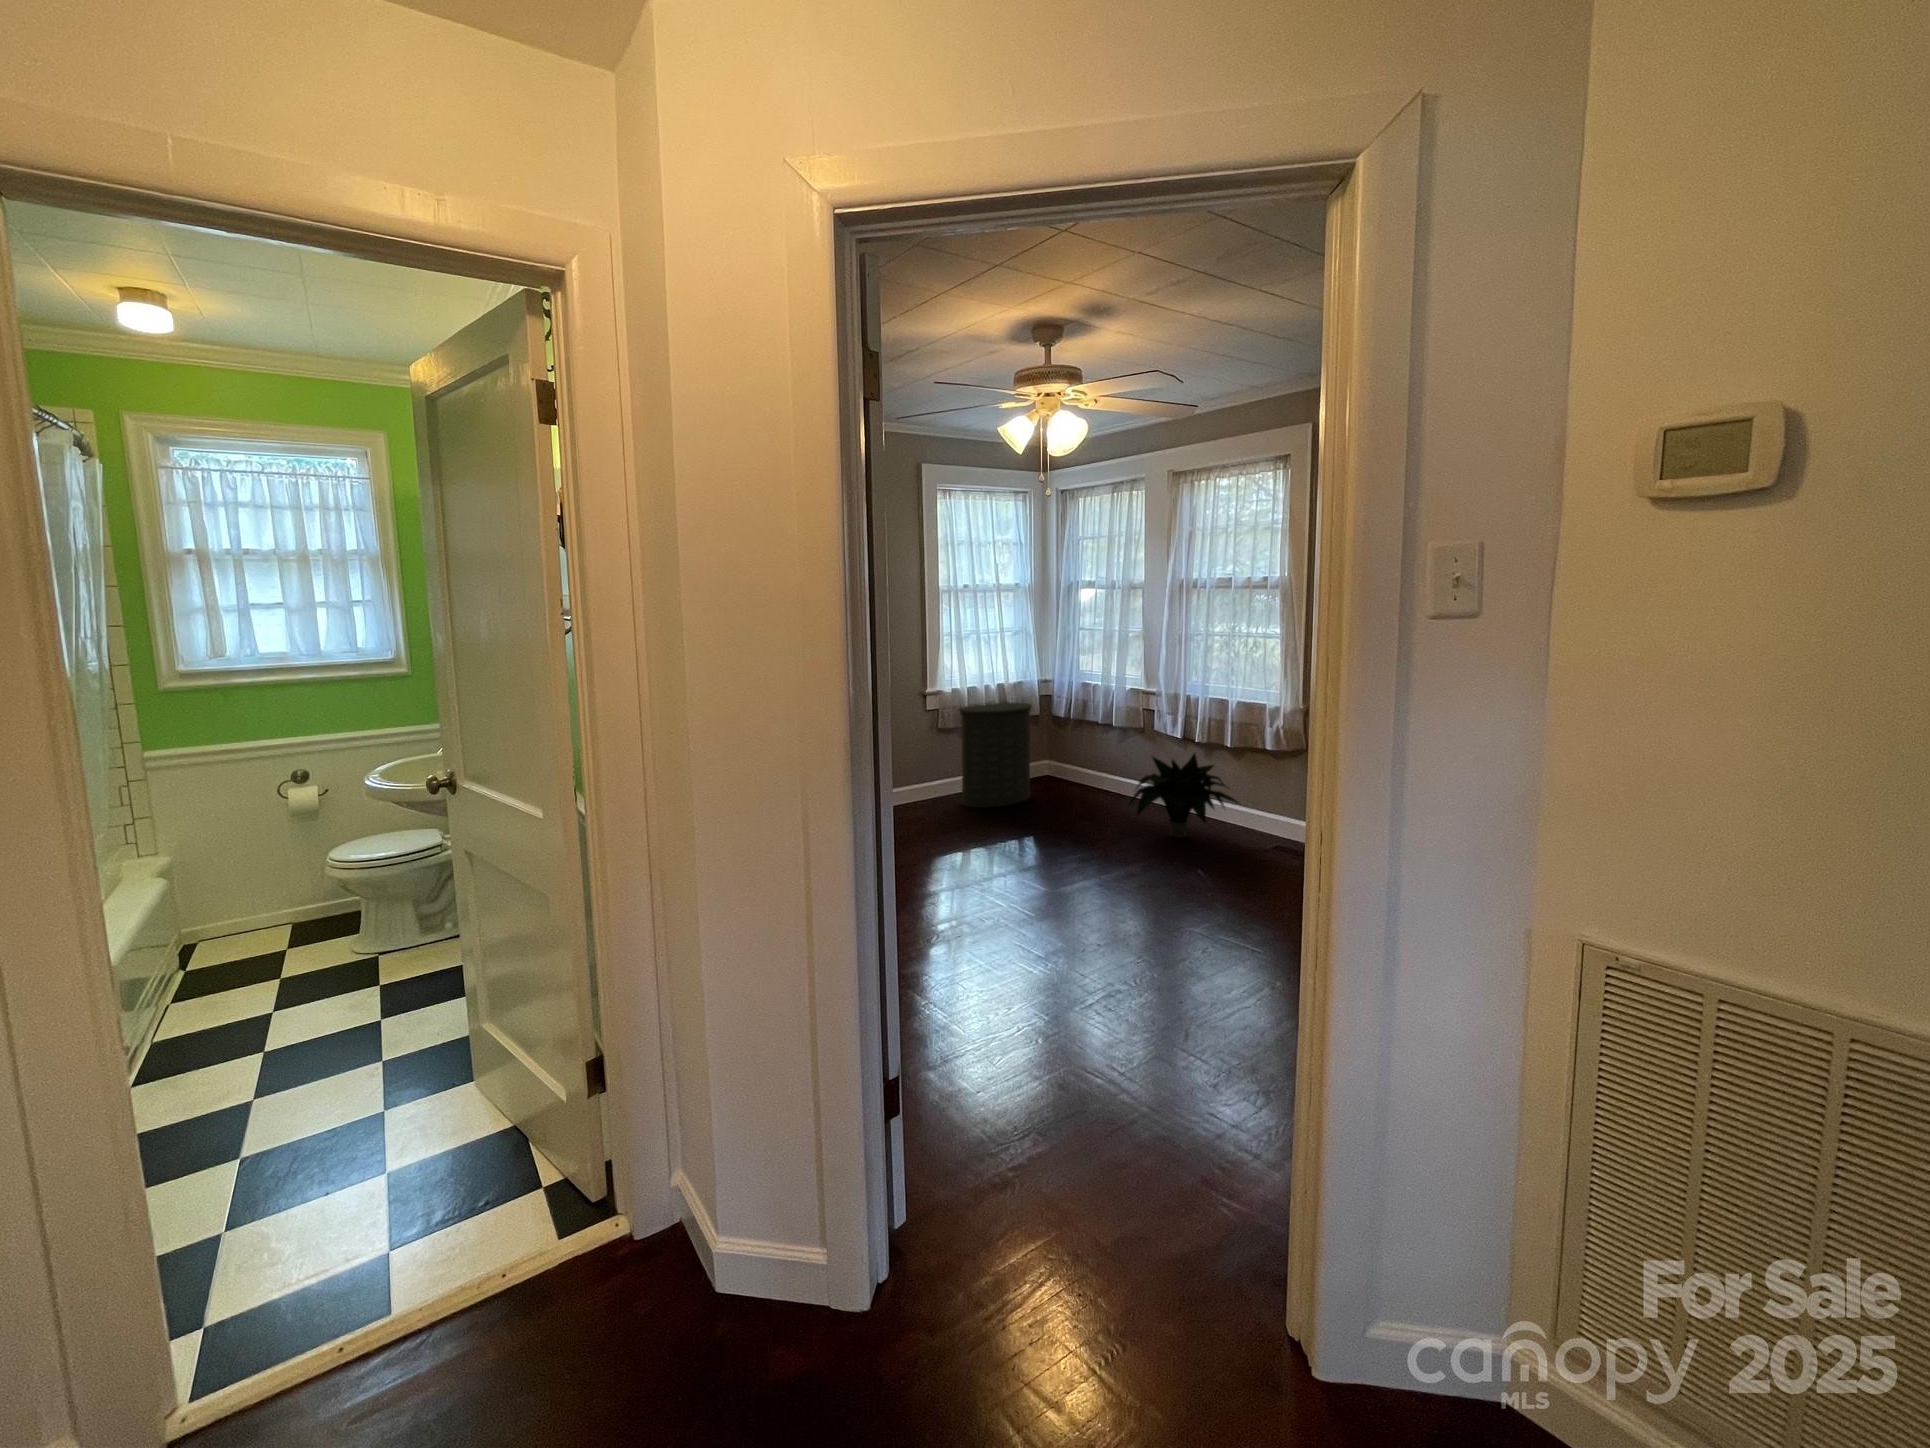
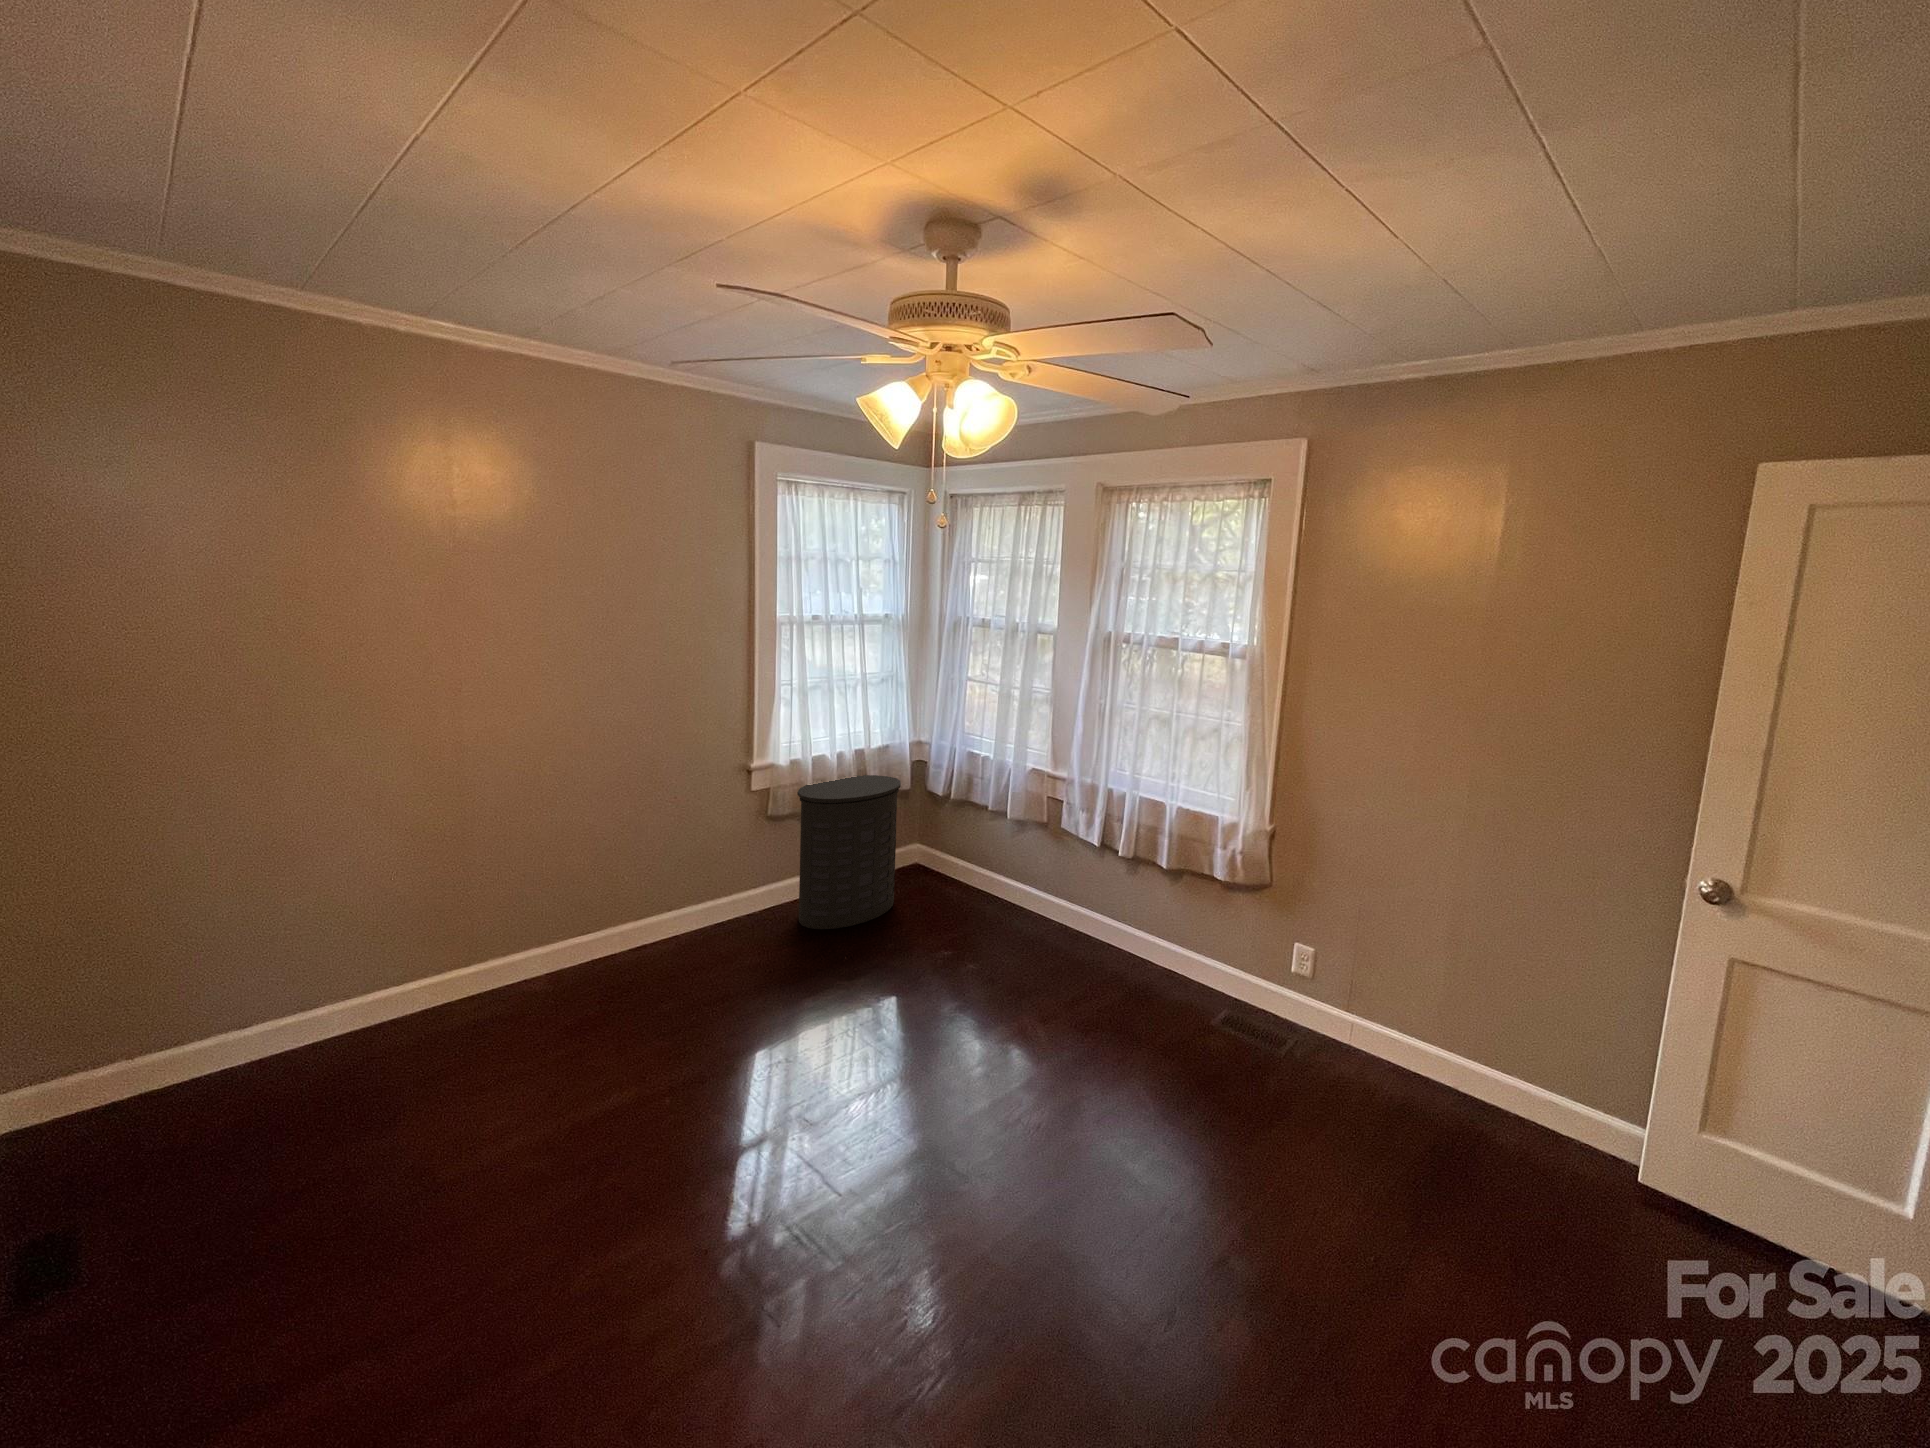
potted plant: present [1130,753,1238,838] -> none [1025,871,1182,991]

